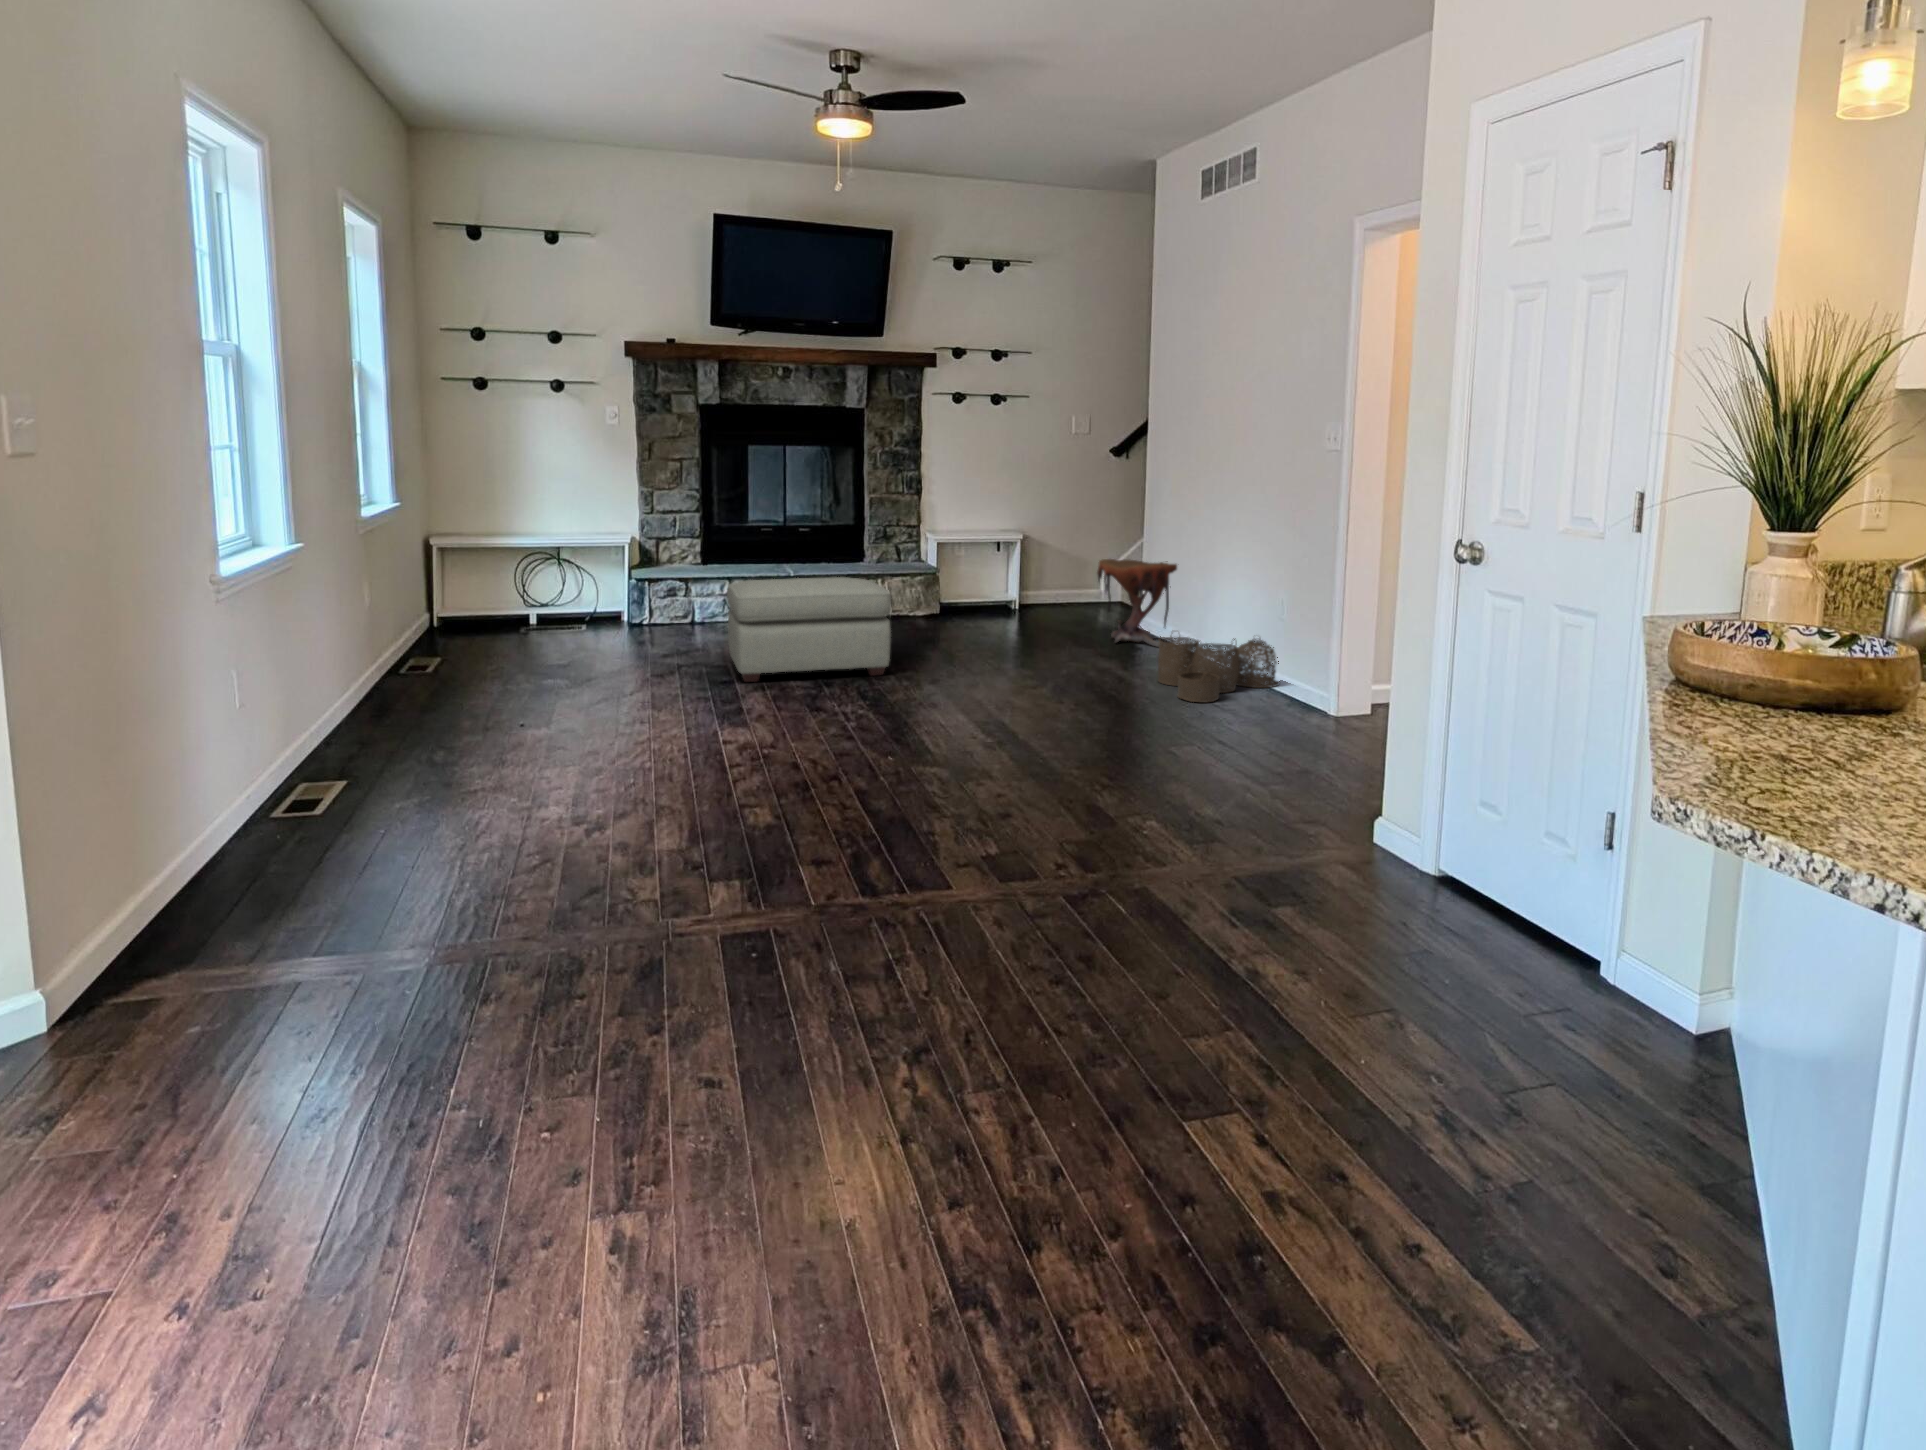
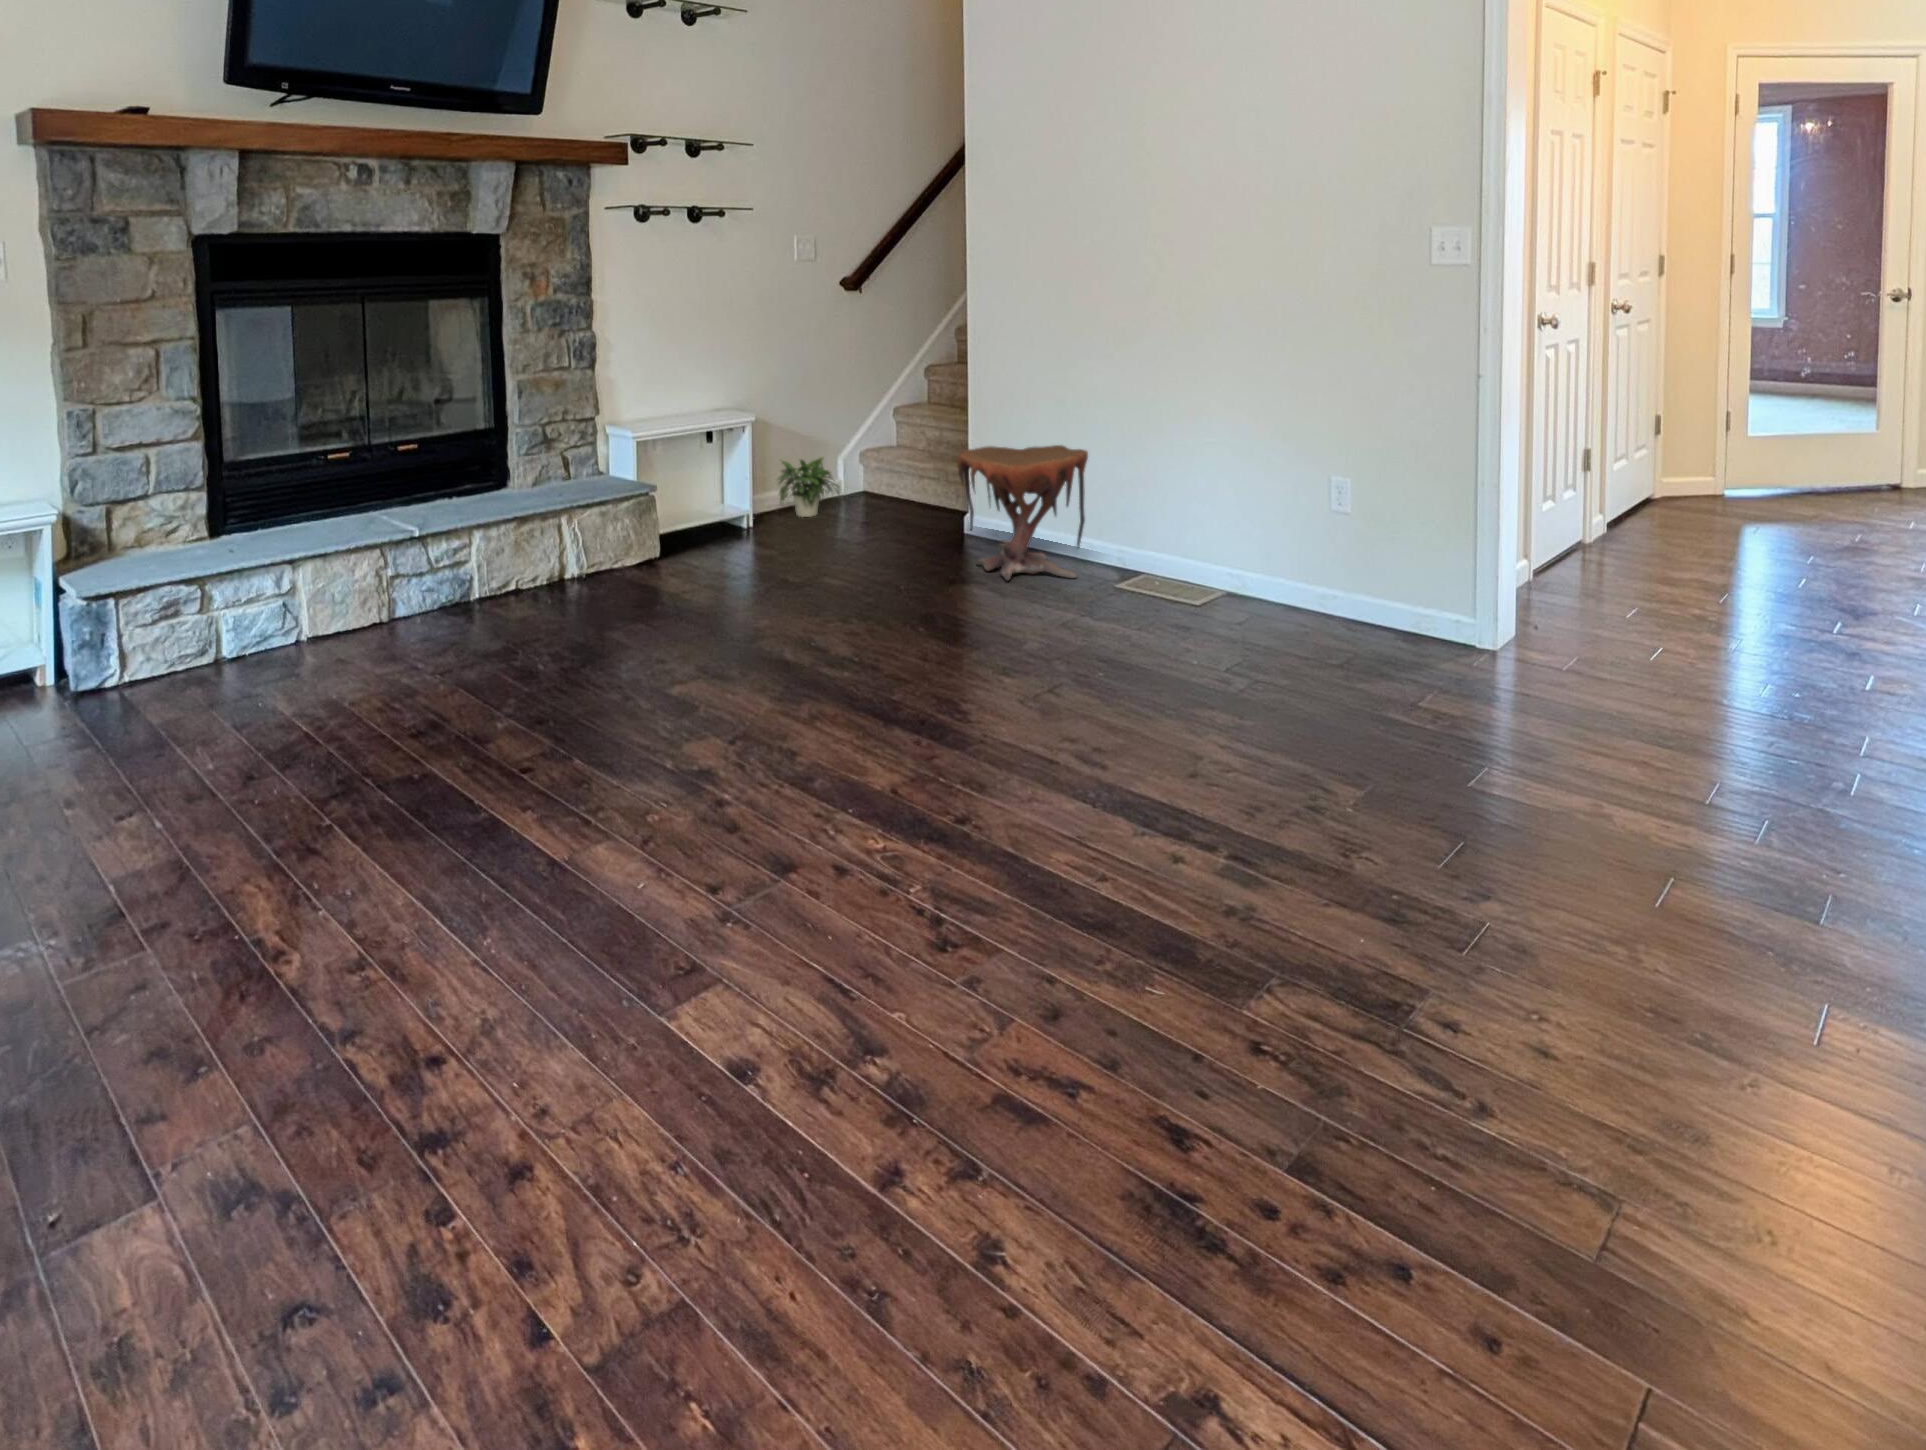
potted plant: none [1021,566,1082,607] -> present [753,458,840,519]
ottoman: present [727,577,891,682] -> none [411,553,781,837]
woven basket: present [1158,636,1280,702] -> none [1194,558,1356,697]

